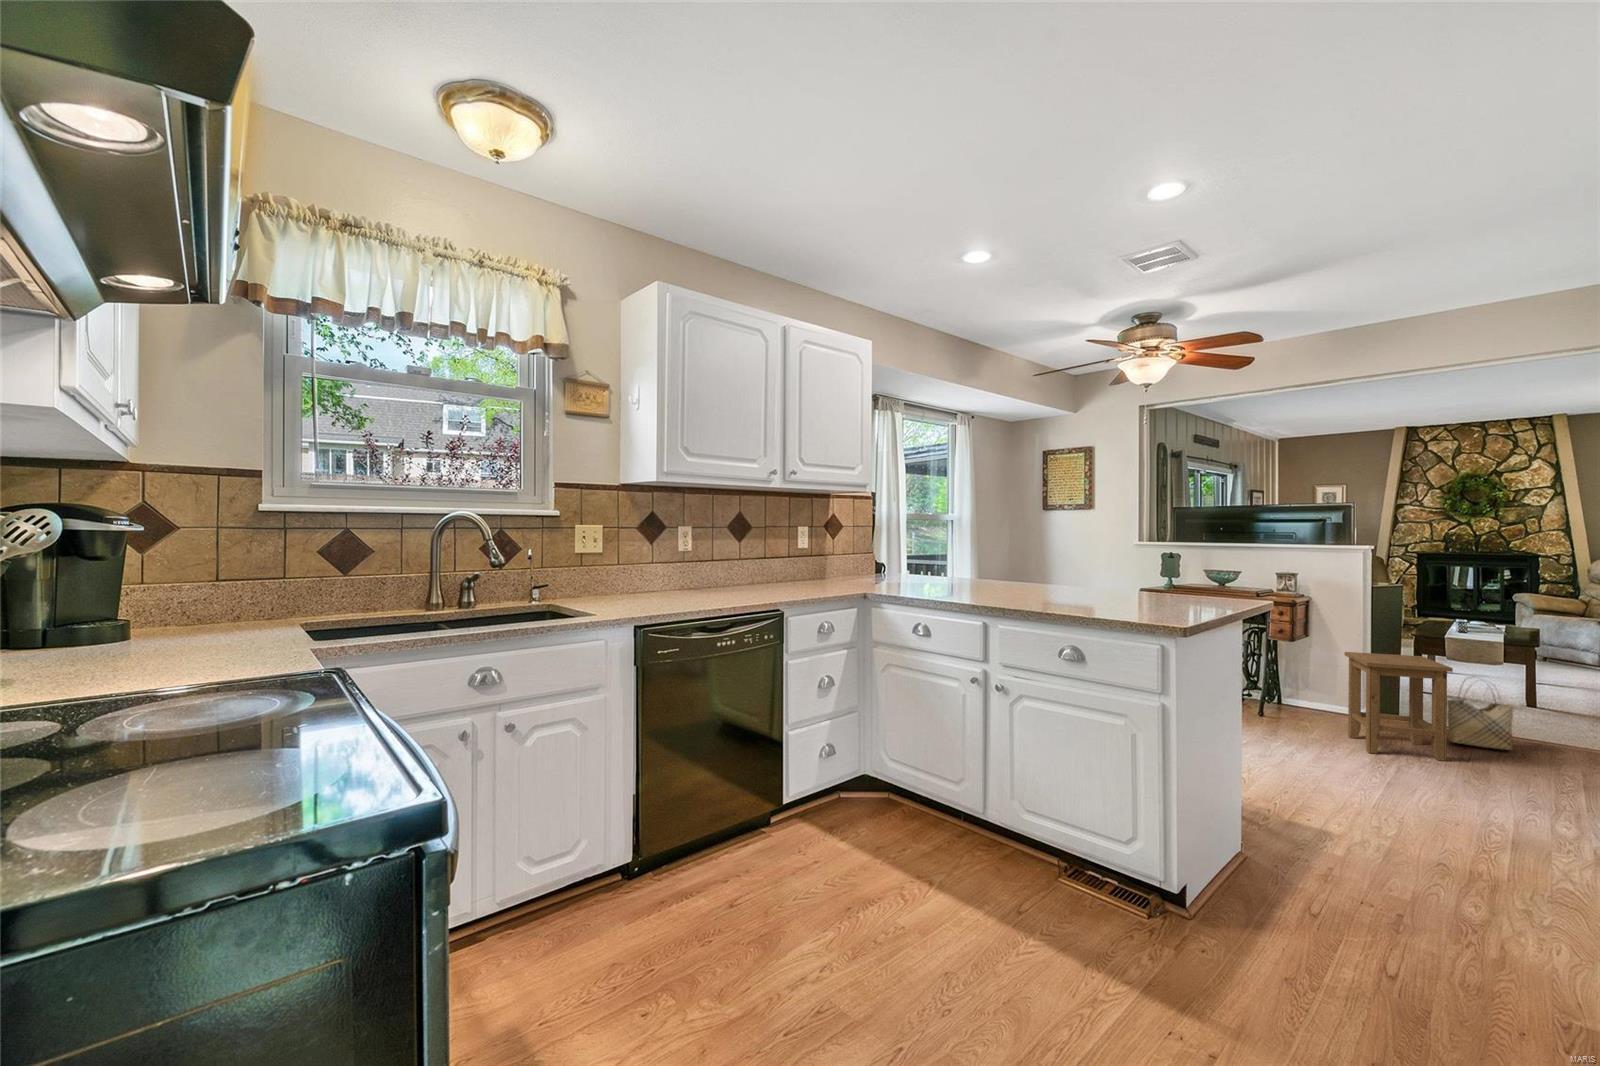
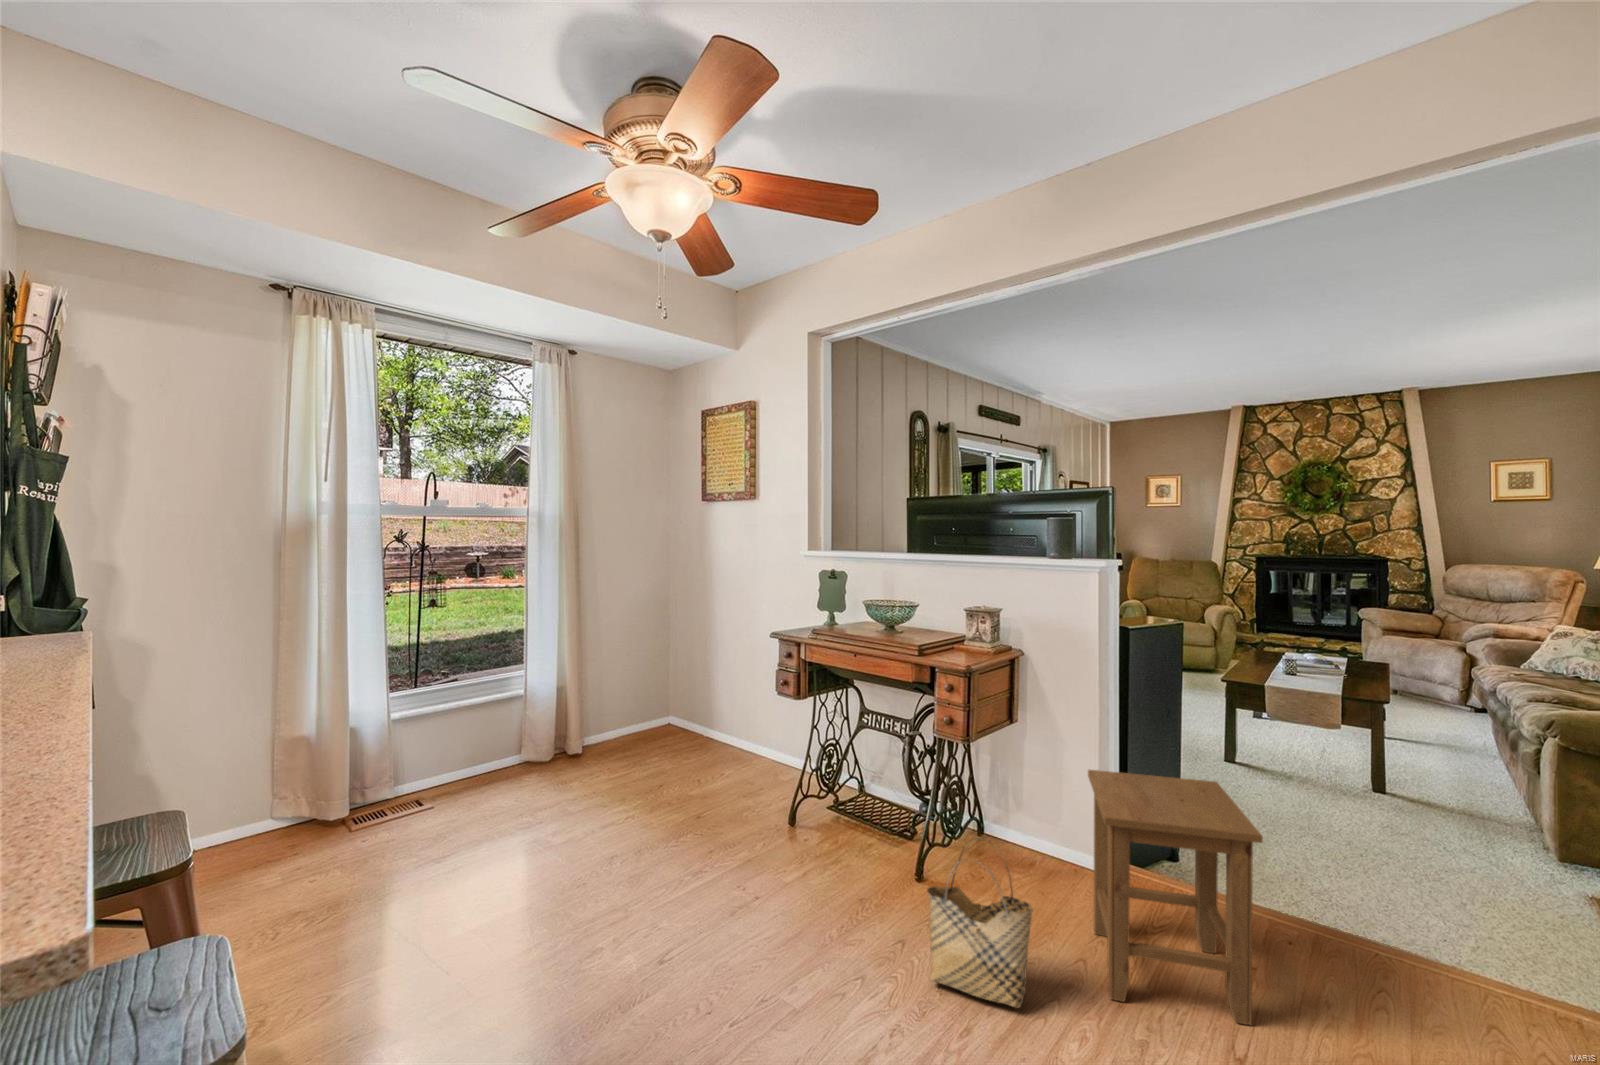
woven basket: present [1447,683,1513,750] -> present [927,838,1033,1008]

